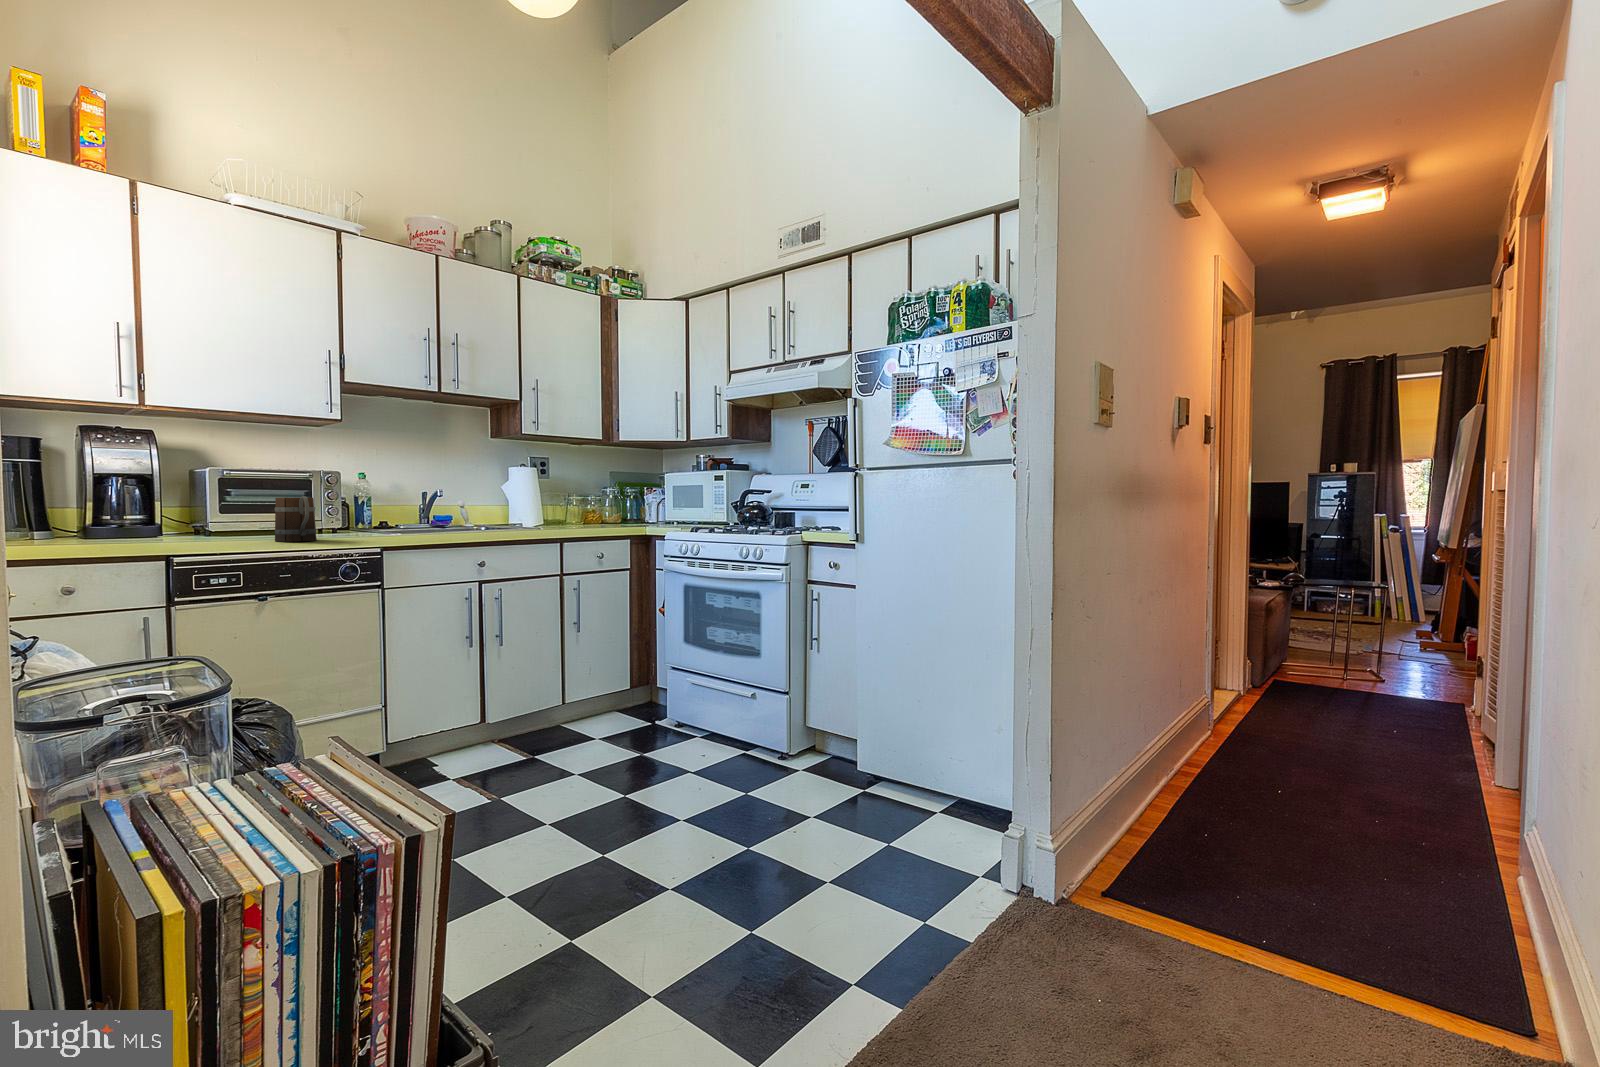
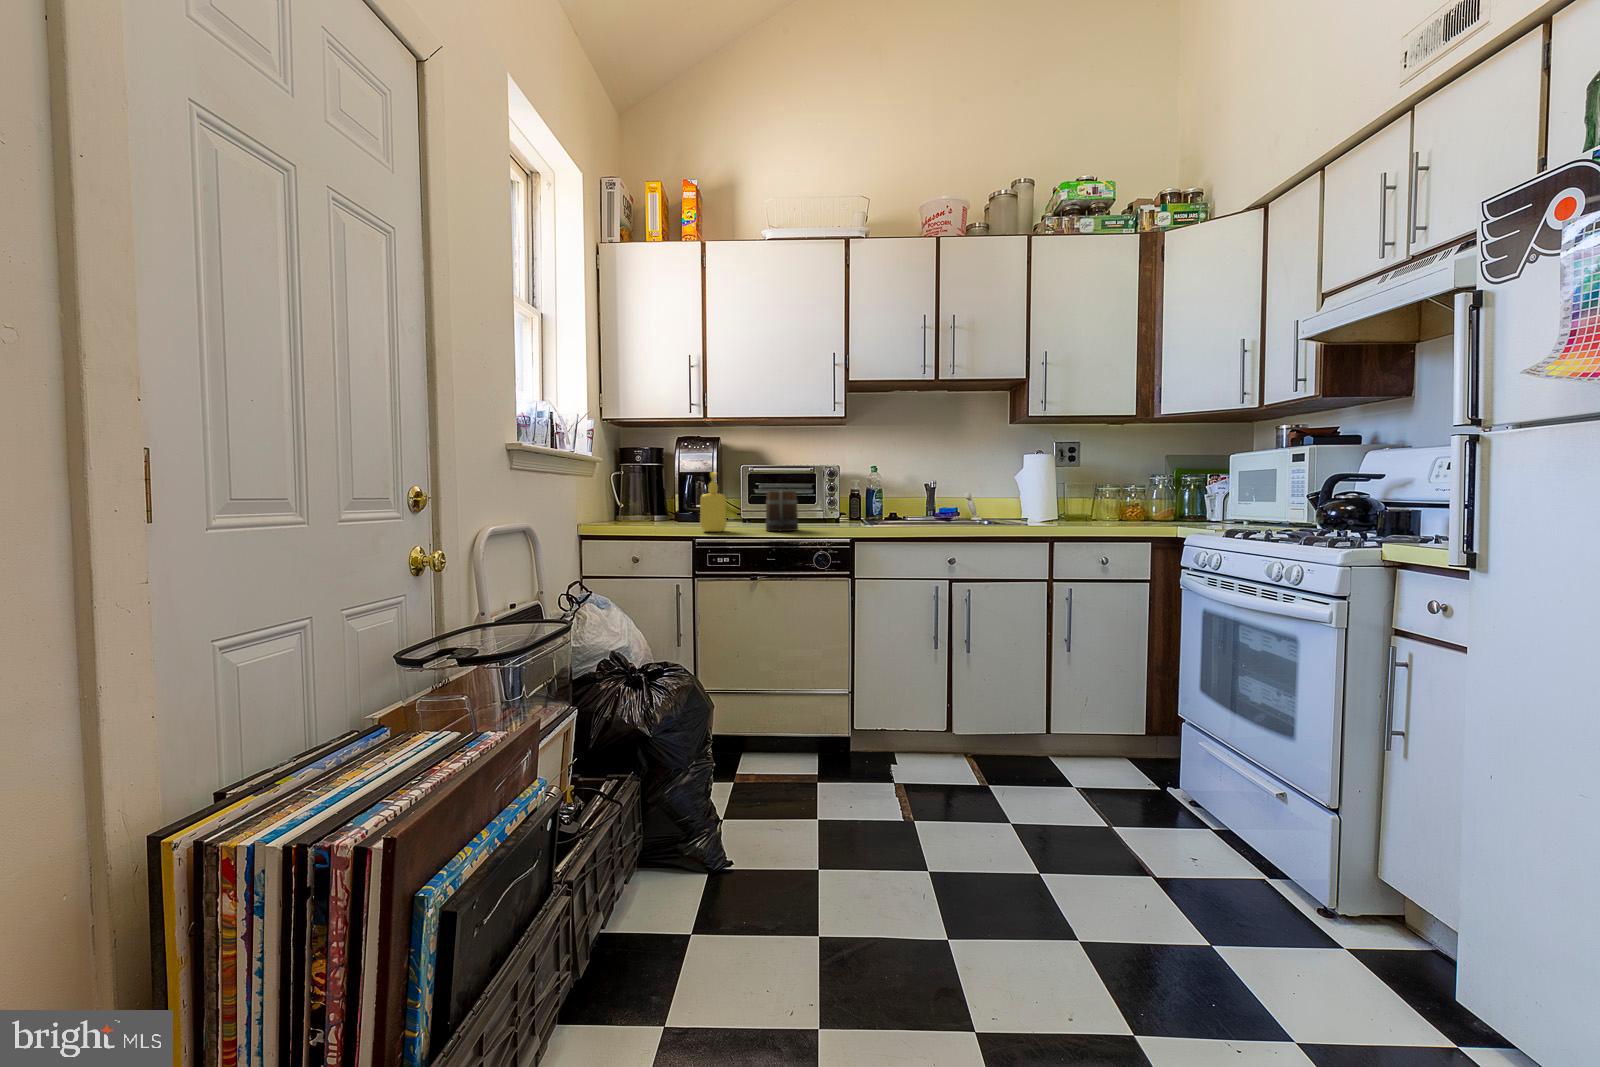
soap dispenser: none [181,474,224,545] -> present [700,473,727,532]

